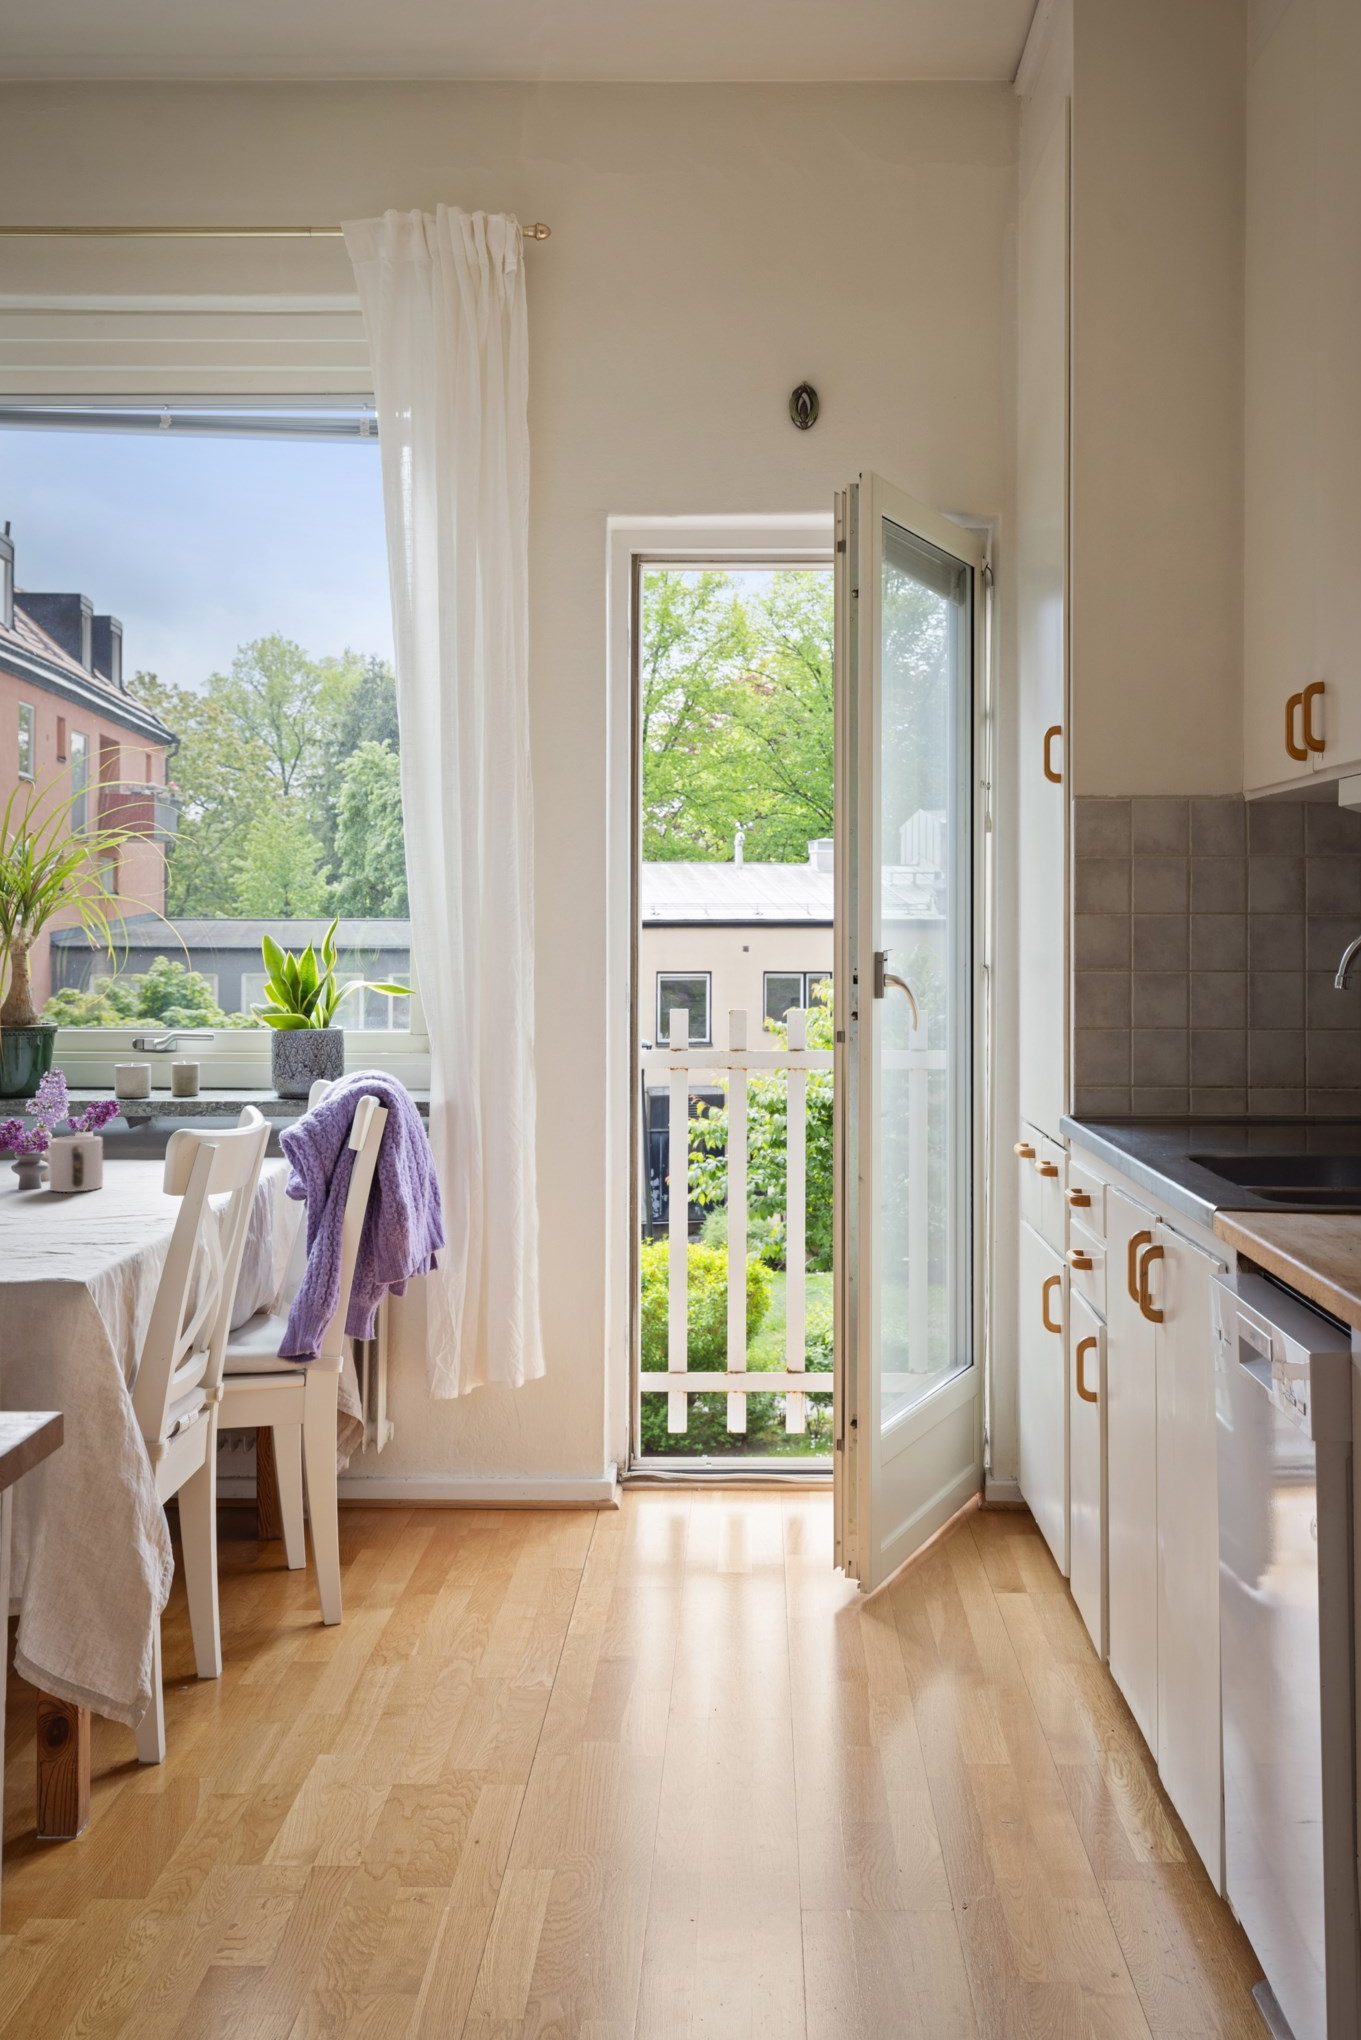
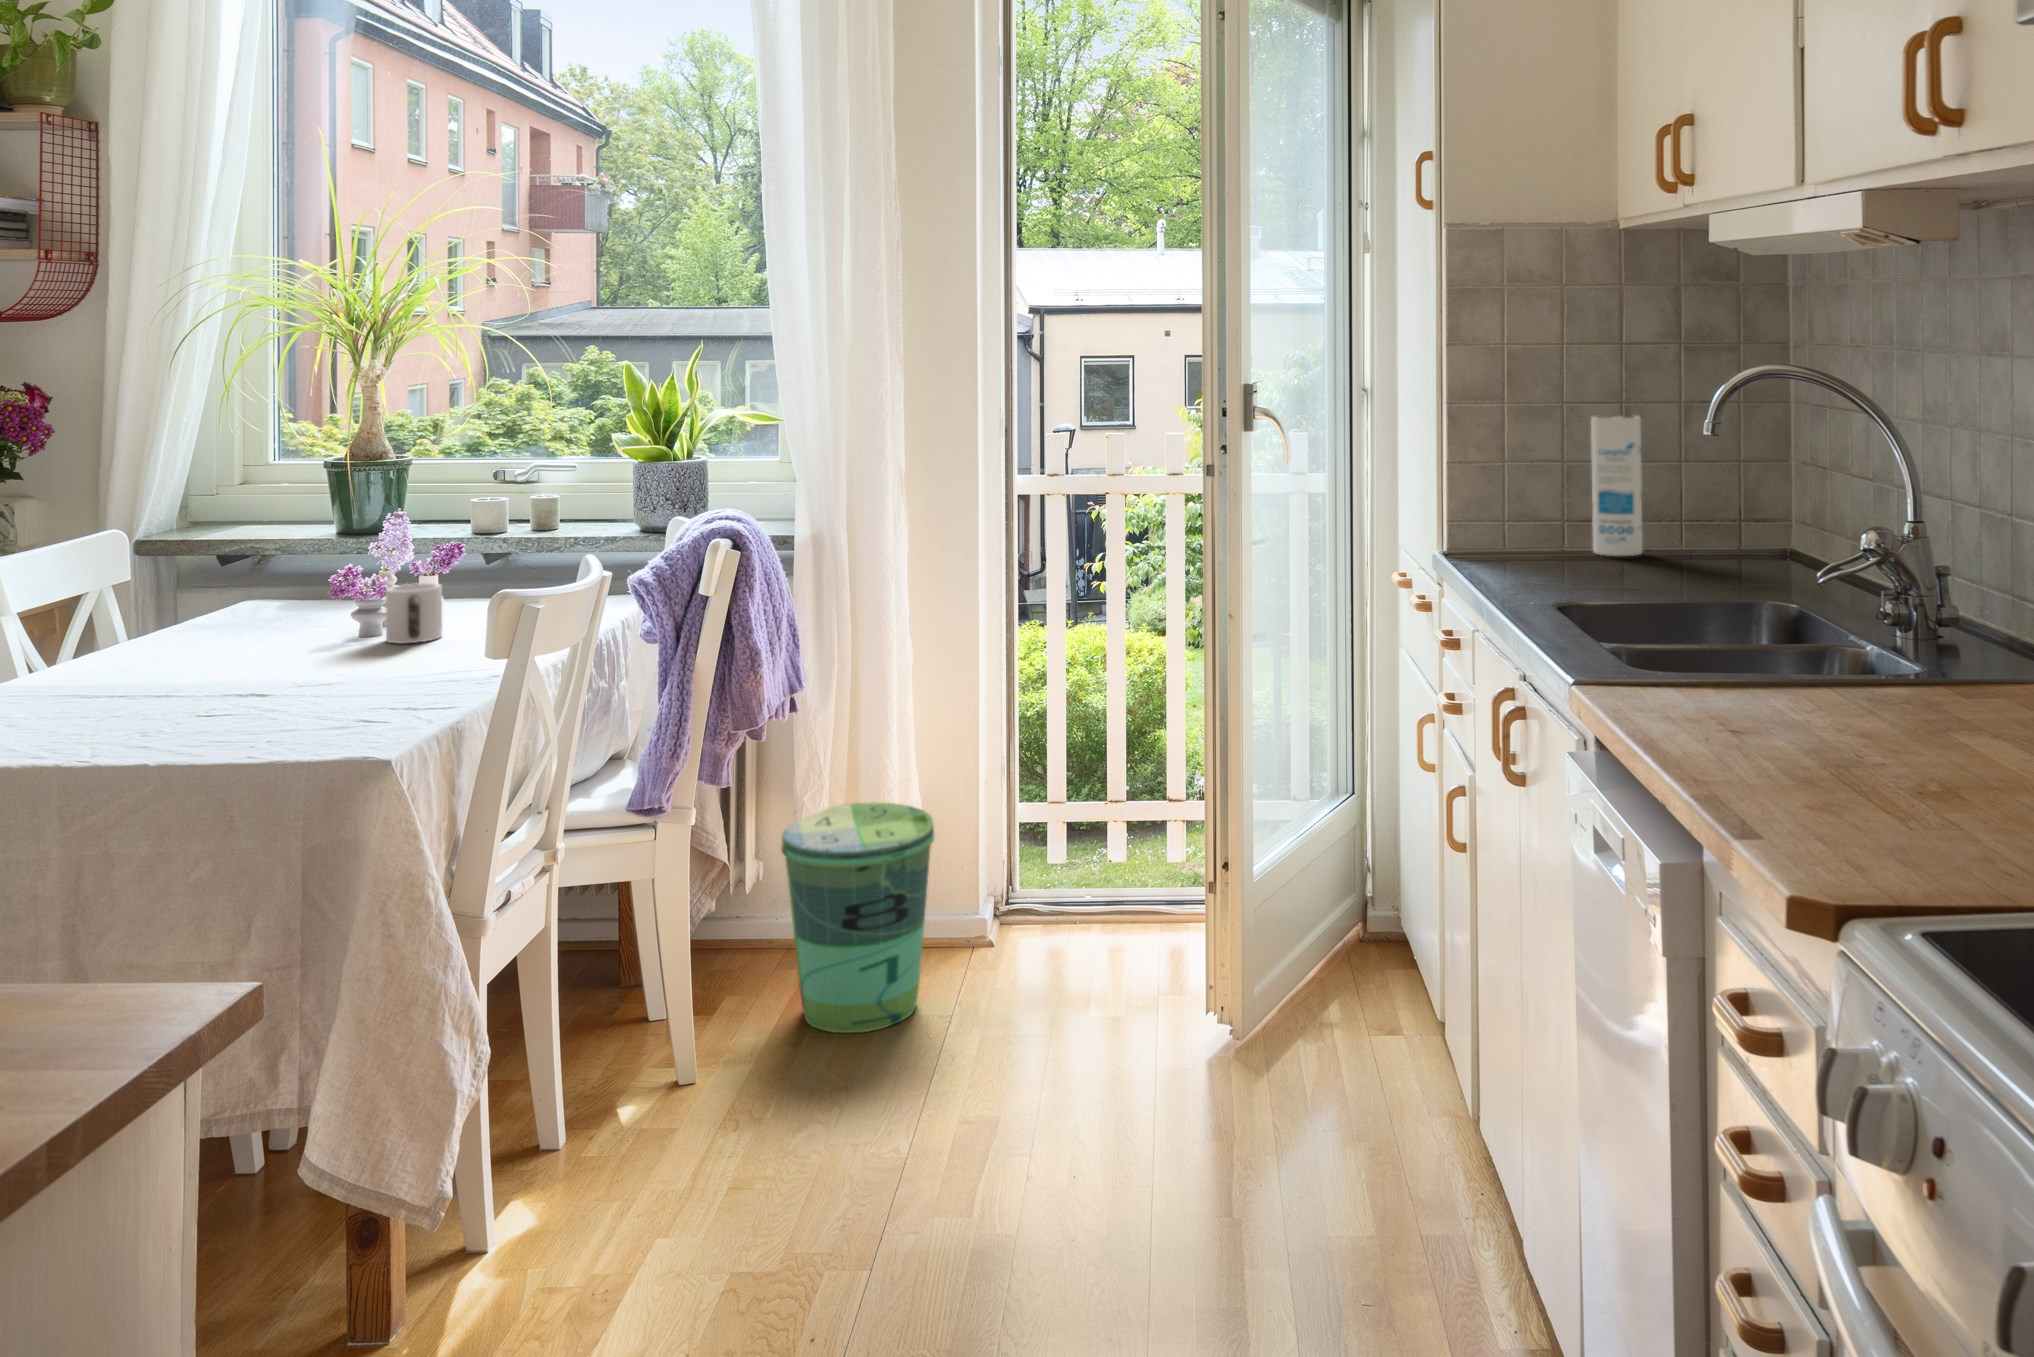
canister: none [1217,985,1266,1120] -> present [1591,416,1642,556]
trash can: none [419,1359,564,1576] -> present [781,803,935,1033]

